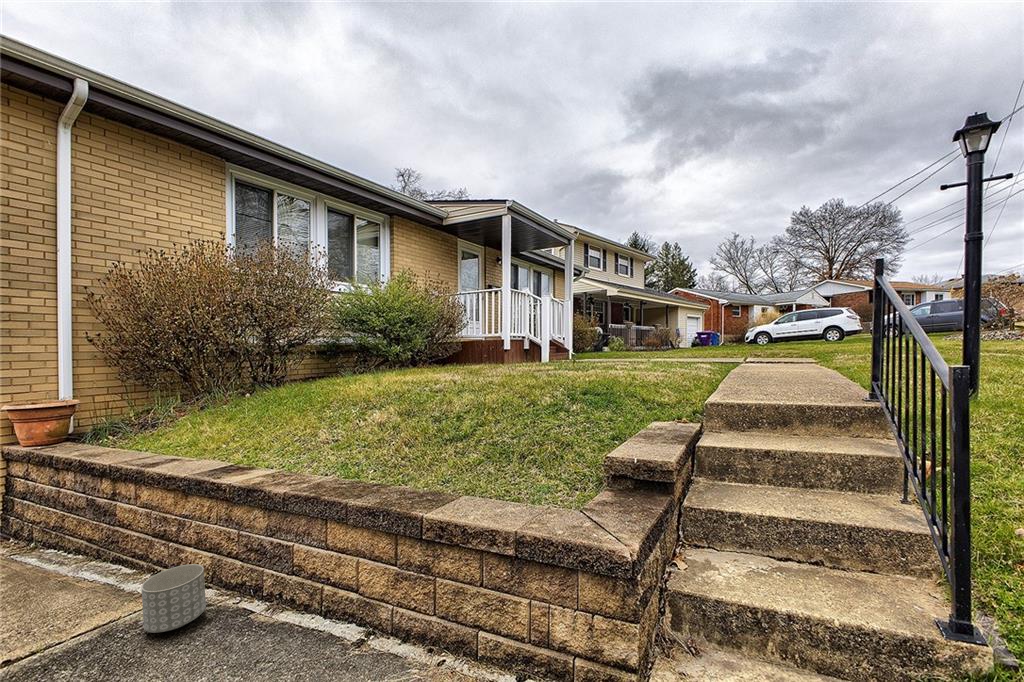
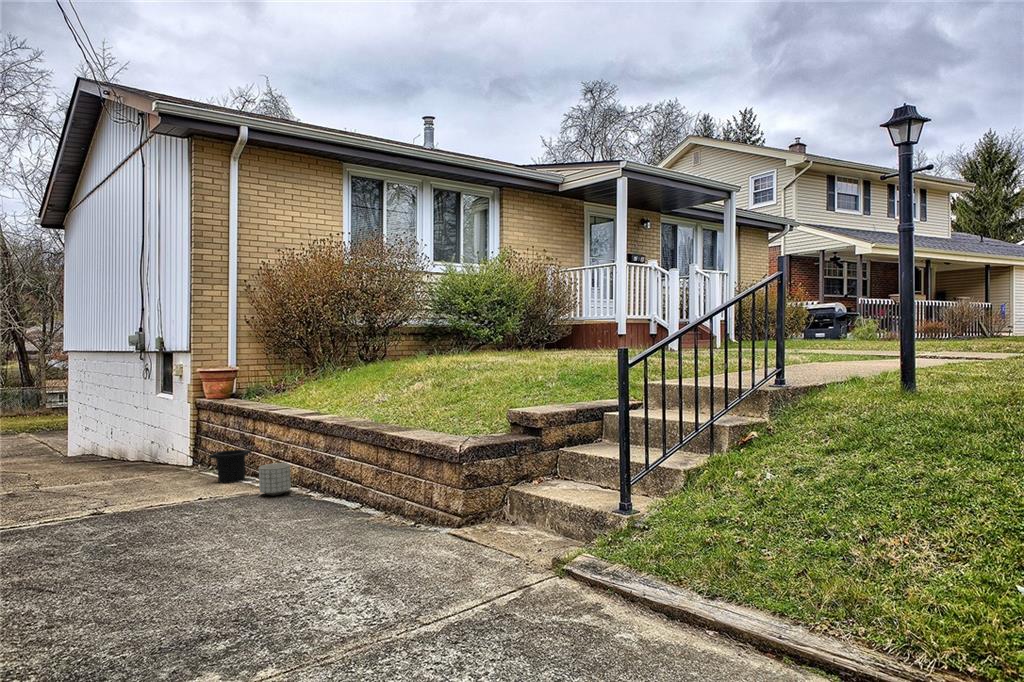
trash can: none [26,527,111,595] -> present [209,450,251,483]

